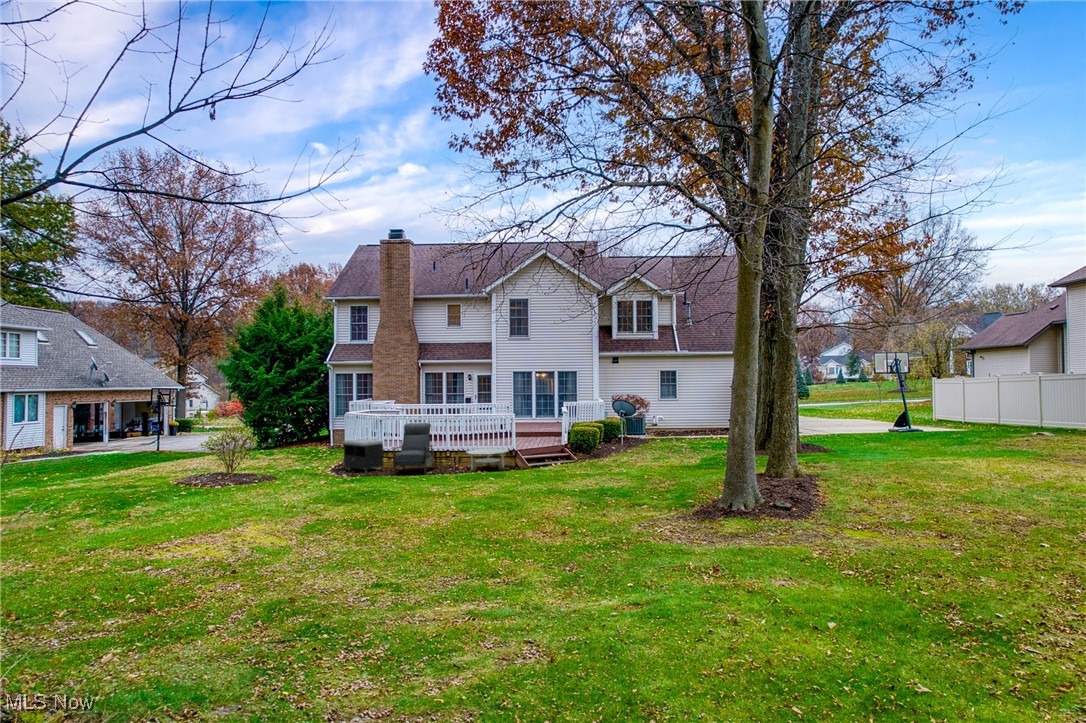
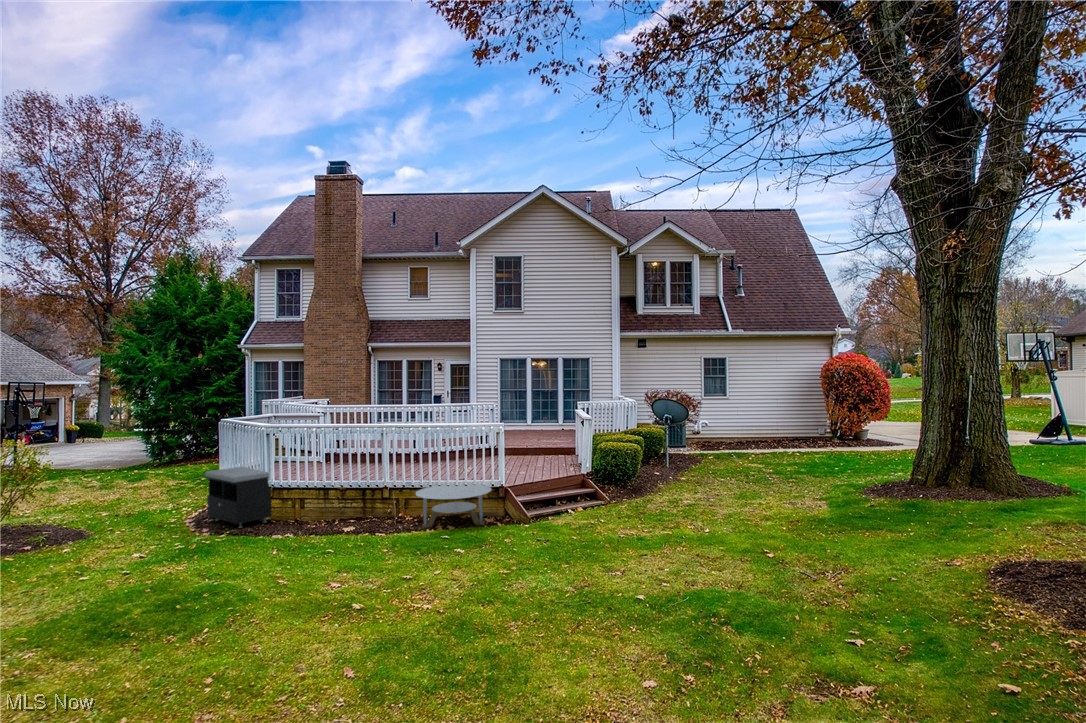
chair: present [393,423,434,475] -> none [277,441,363,539]

